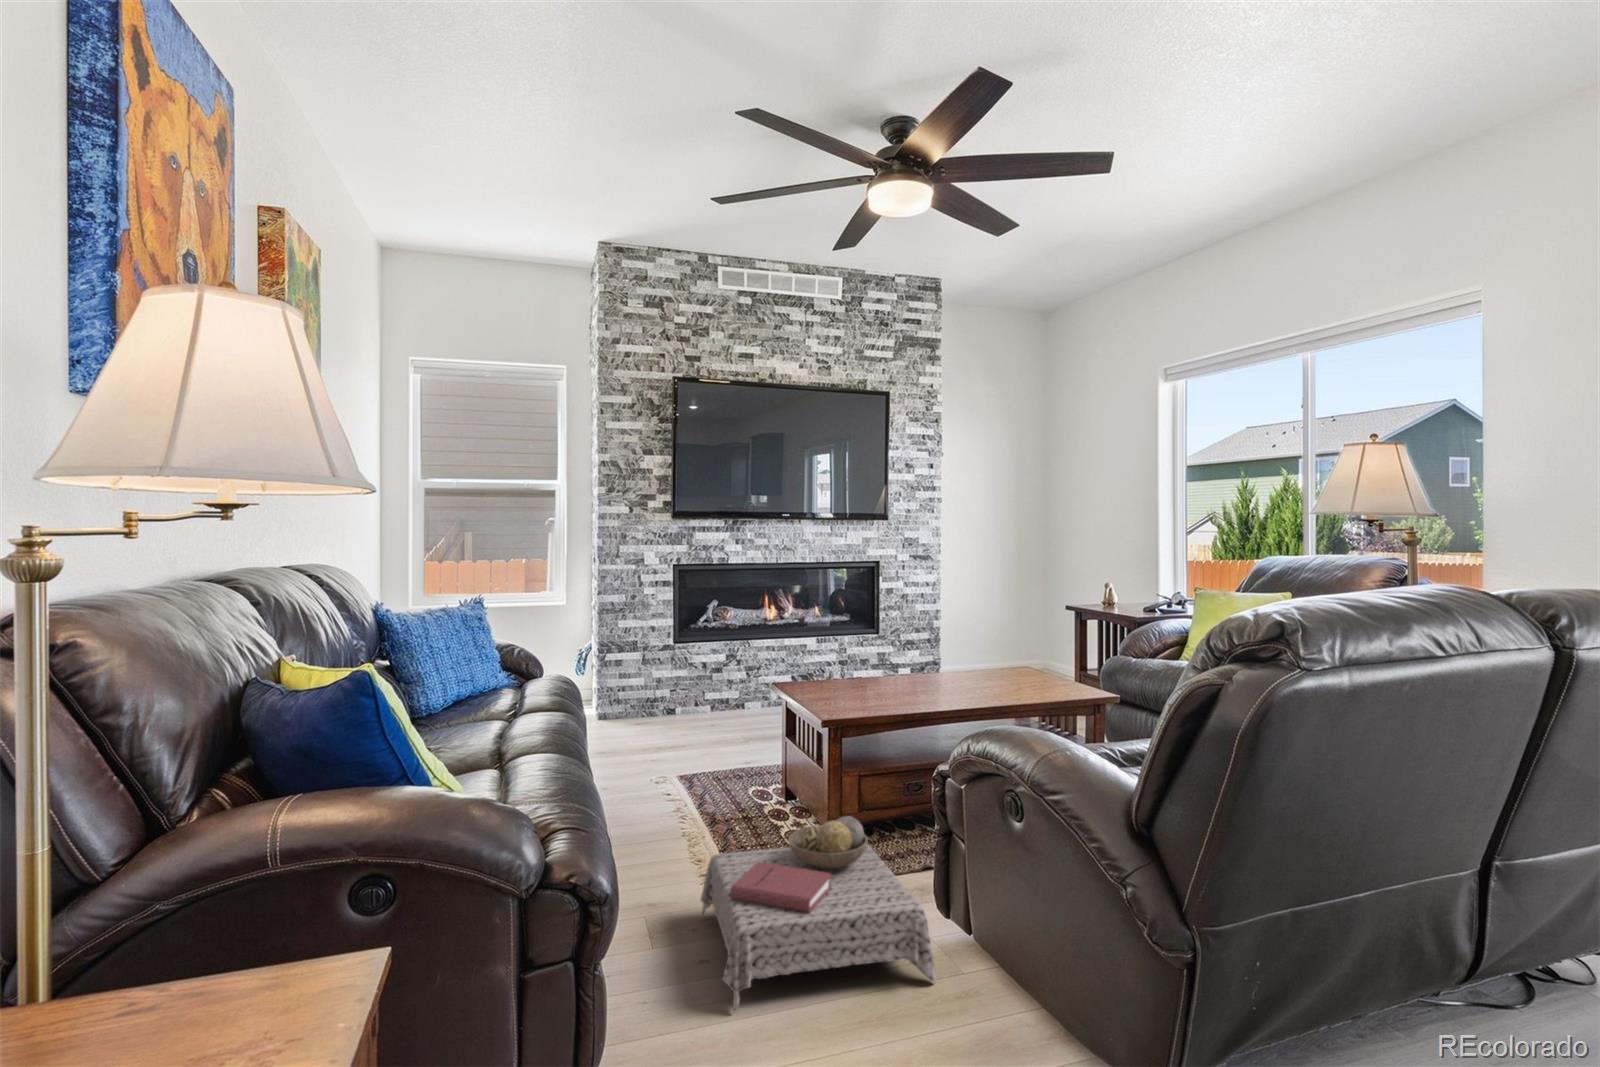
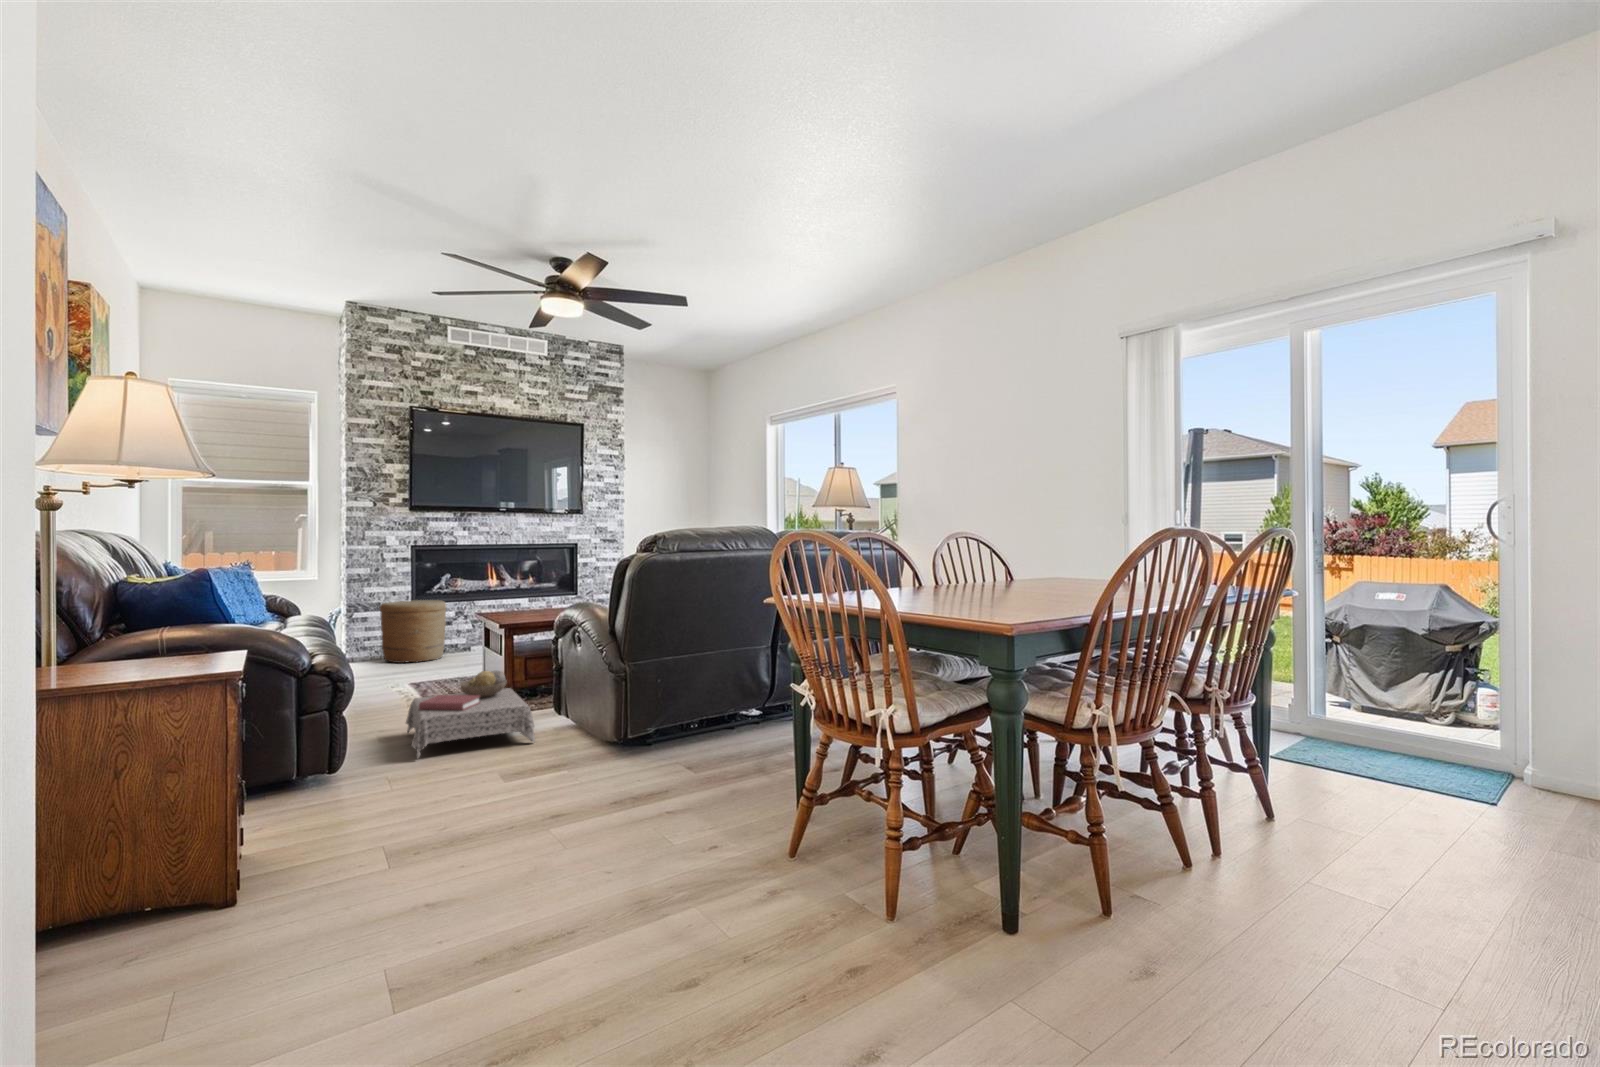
woven basket: none [638,639,719,728] -> present [380,600,446,663]

